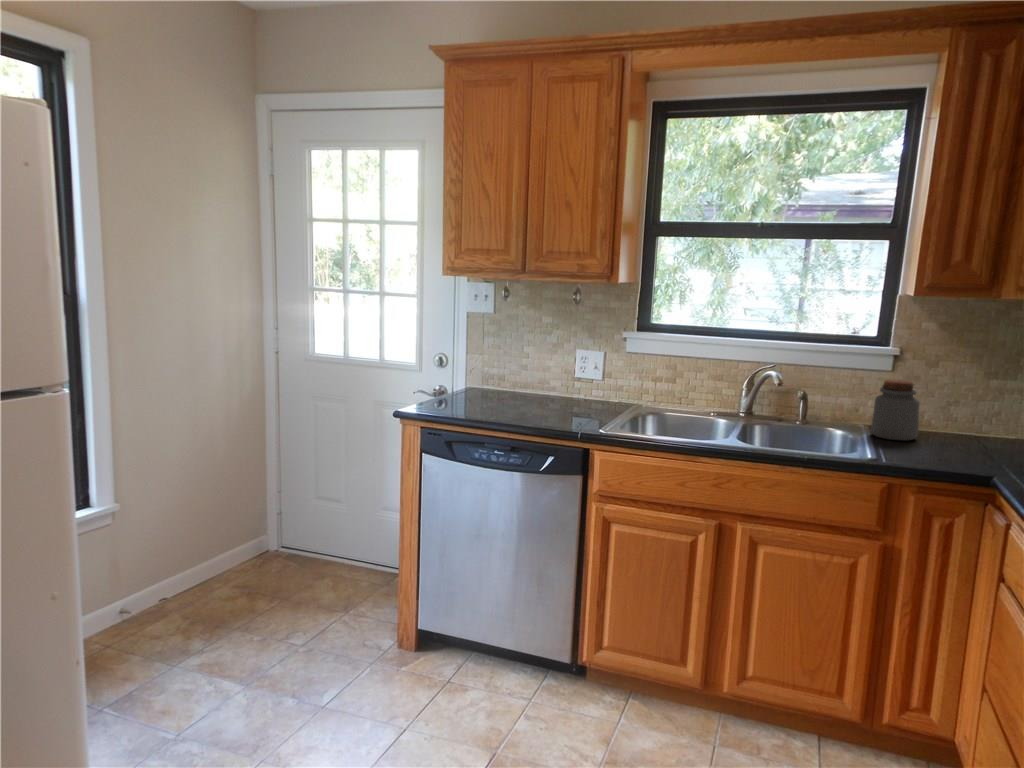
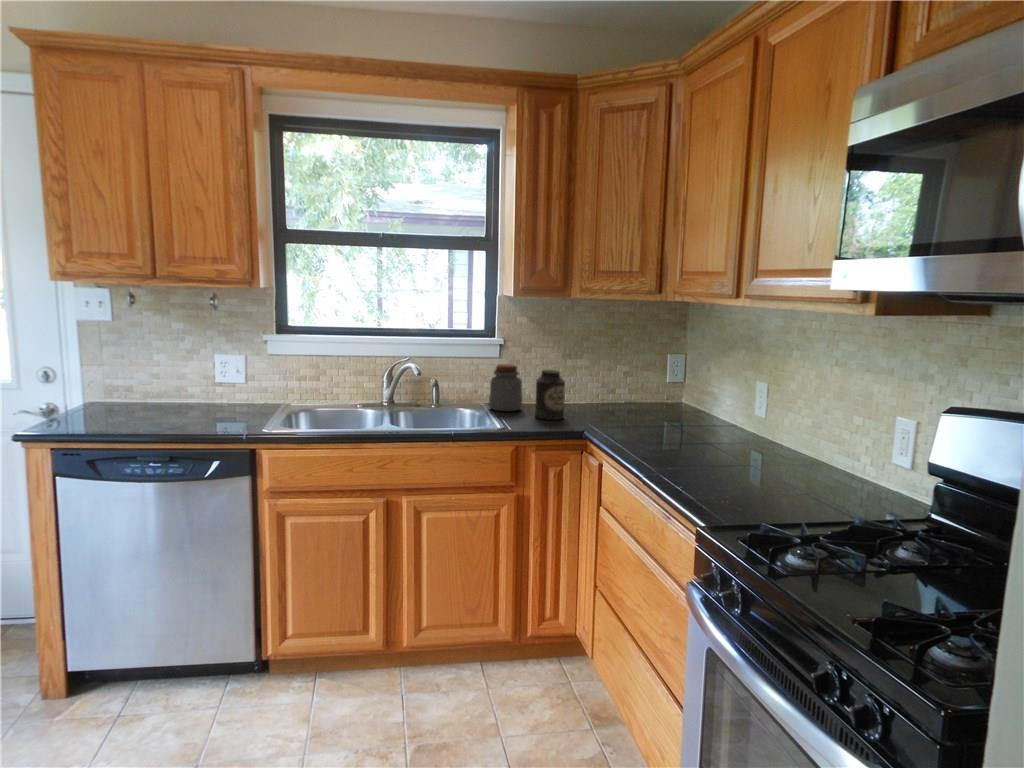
canister: none [929,390,978,458] -> present [535,370,565,420]

